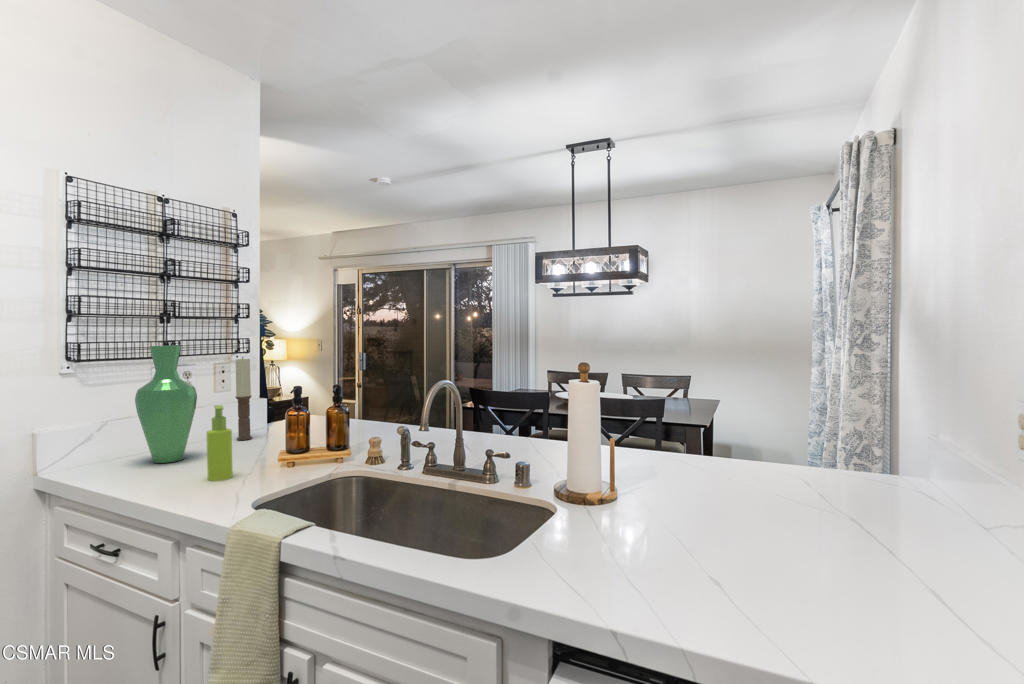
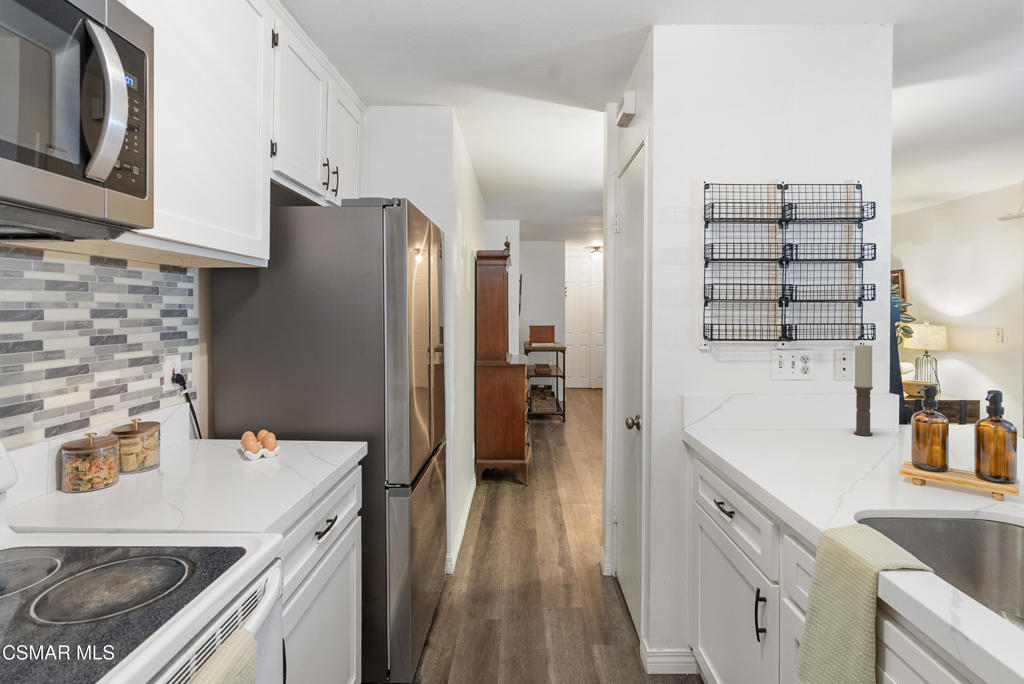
vase: present [135,345,197,463] -> none [752,330,809,444]
soap dispenser: present [207,405,233,481] -> none [812,395,839,477]

